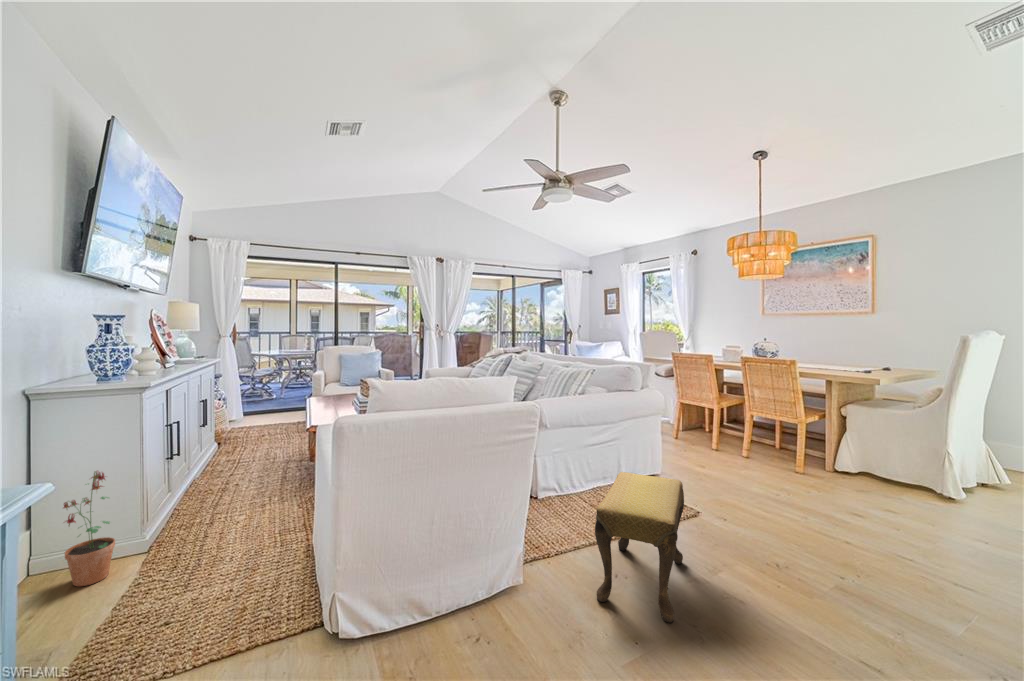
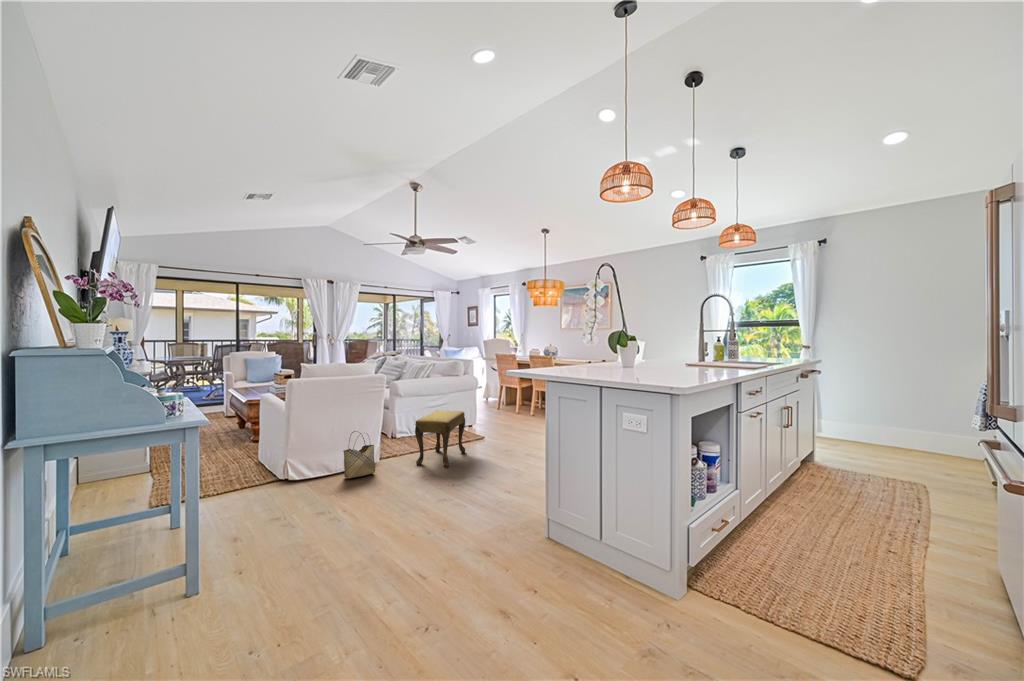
potted plant: present [63,471,115,586] -> none [99,420,134,483]
woven basket: none [453,530,518,649] -> present [343,431,375,479]

